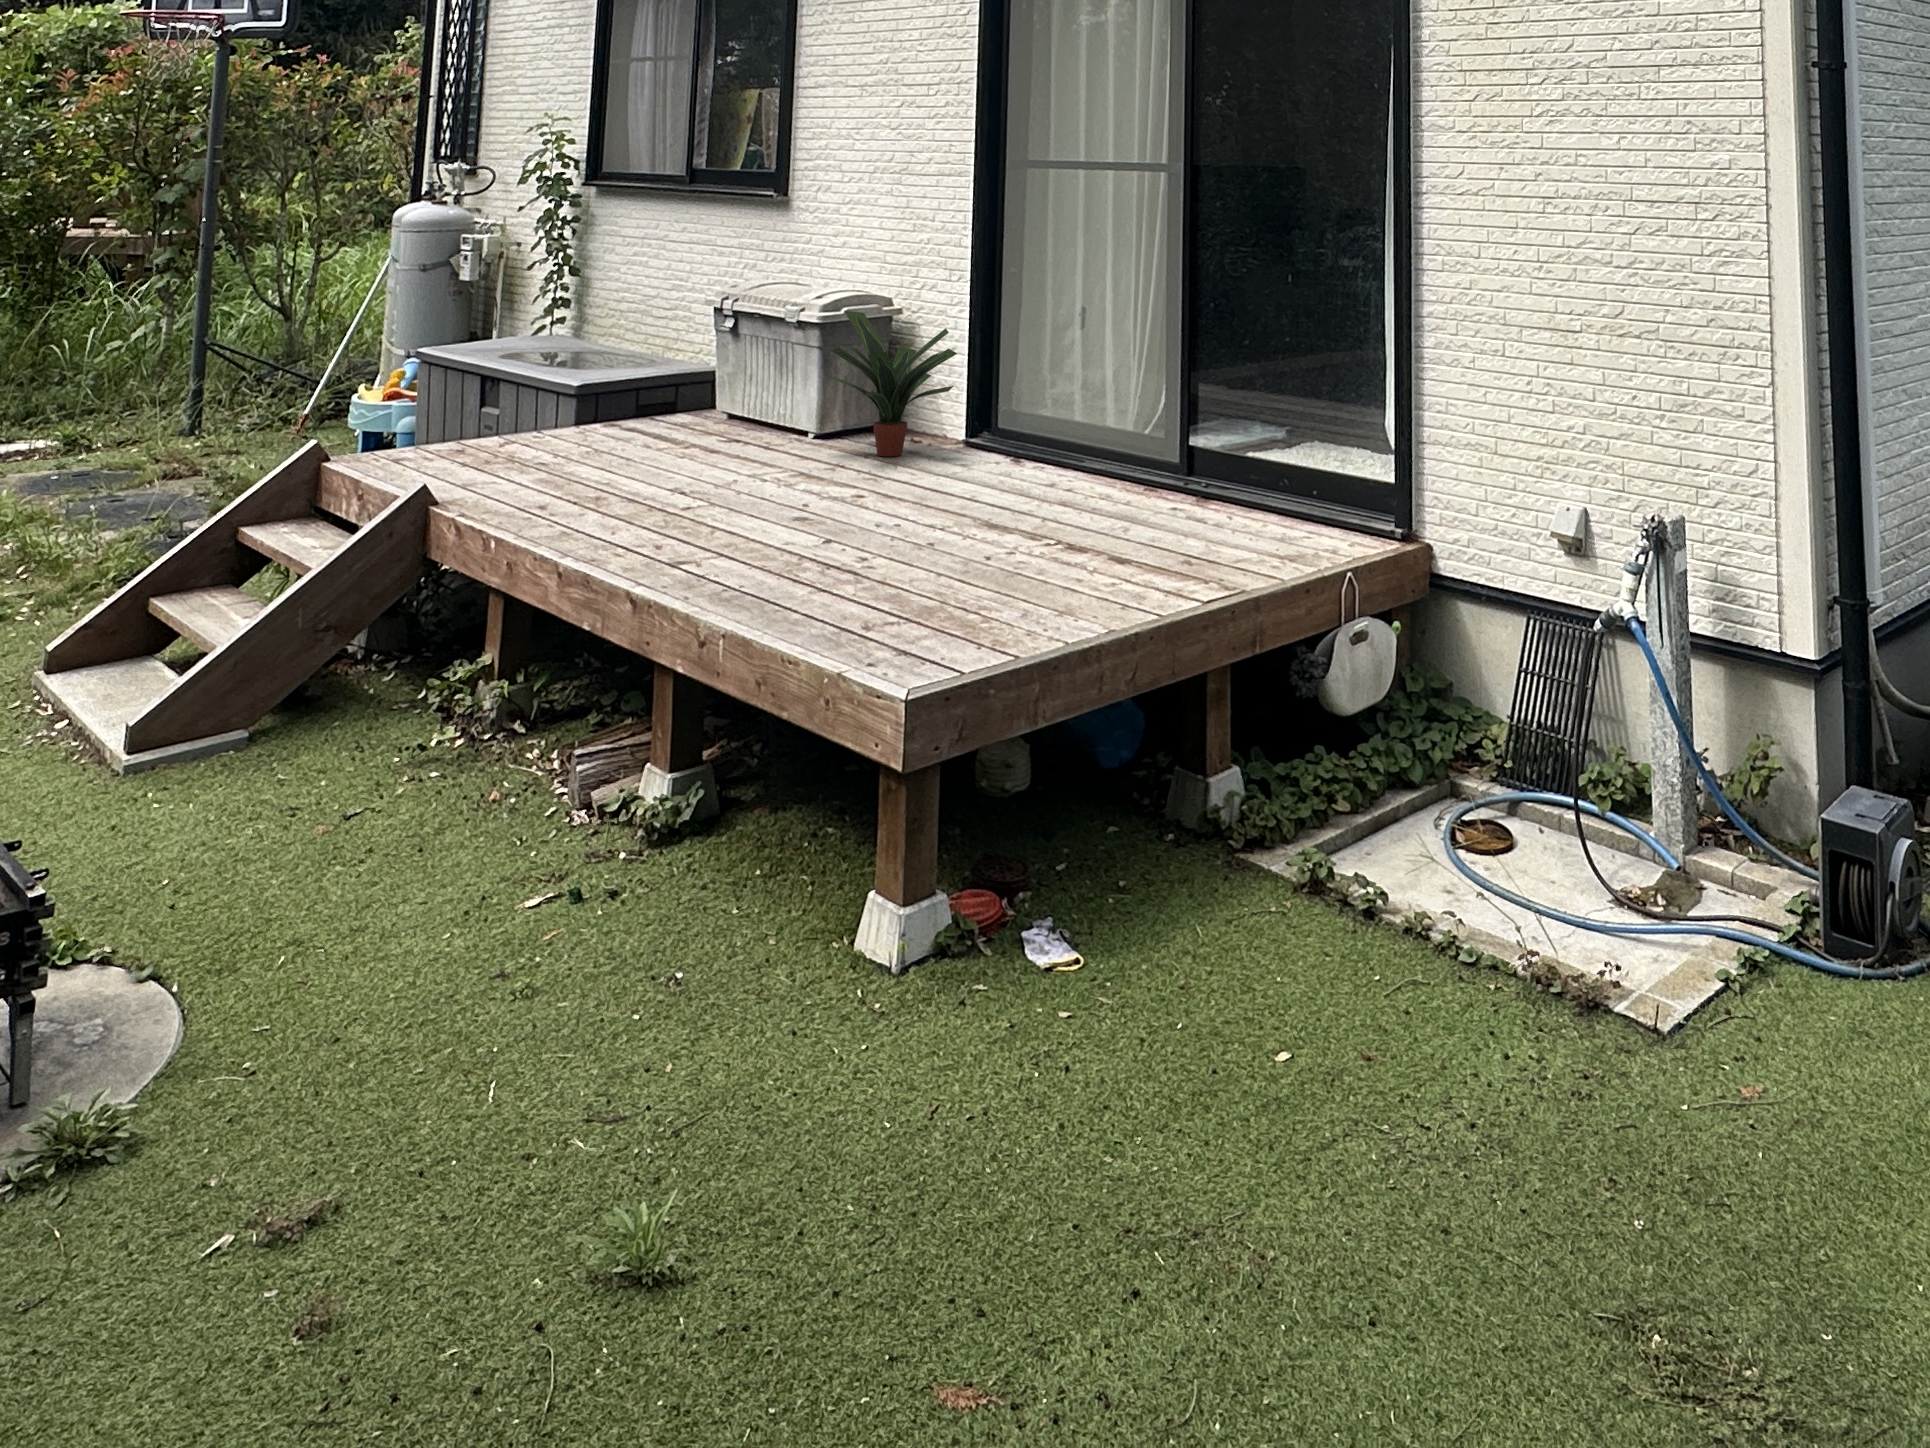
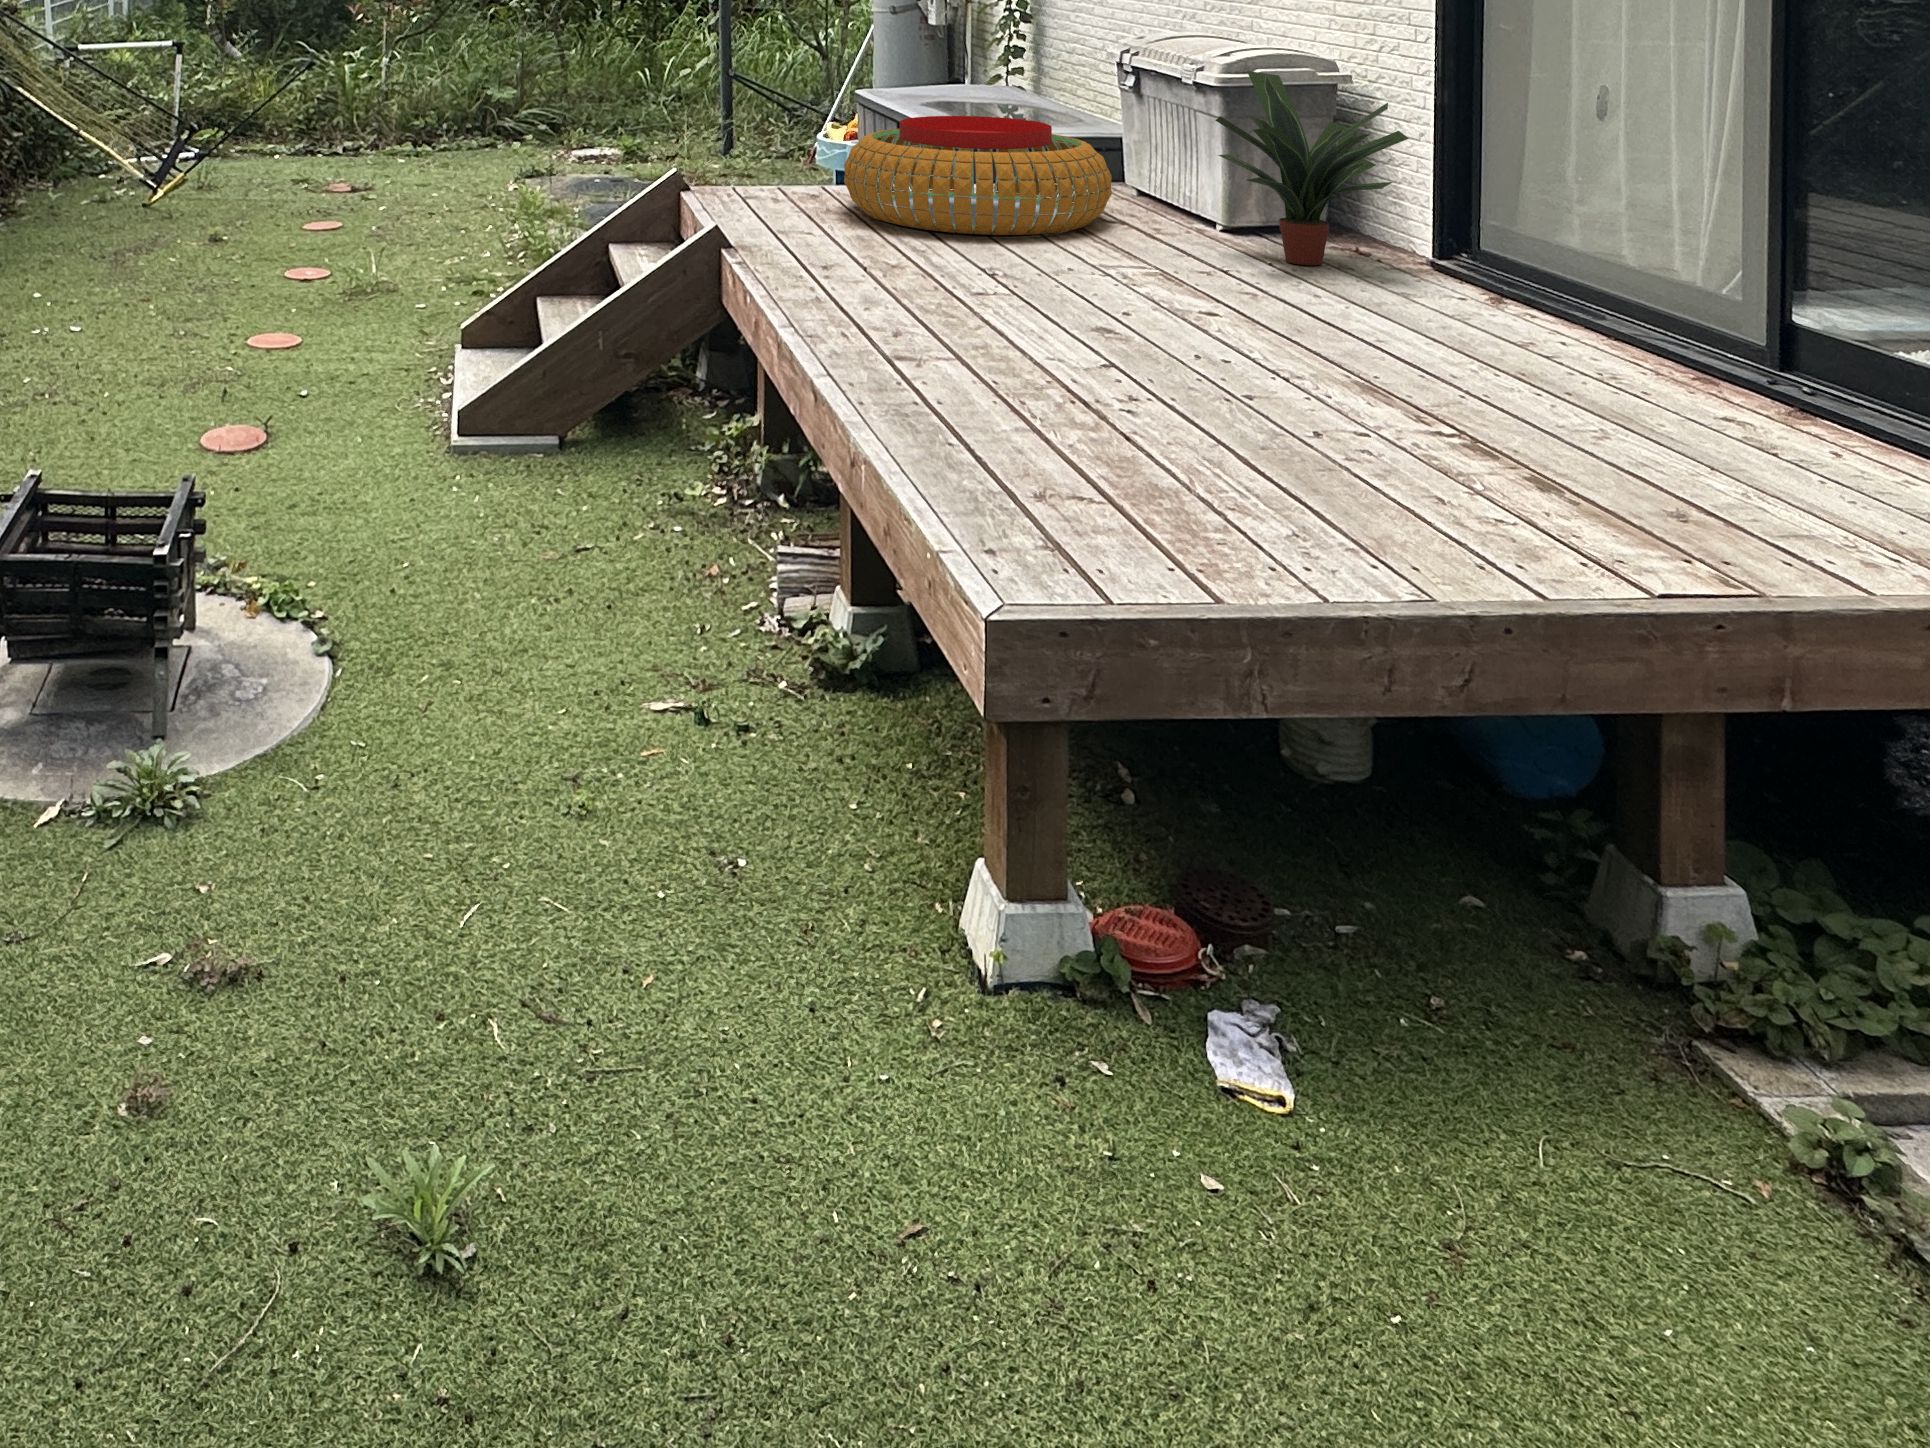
pouf: none [503,363,737,468] -> present [844,116,1112,235]

